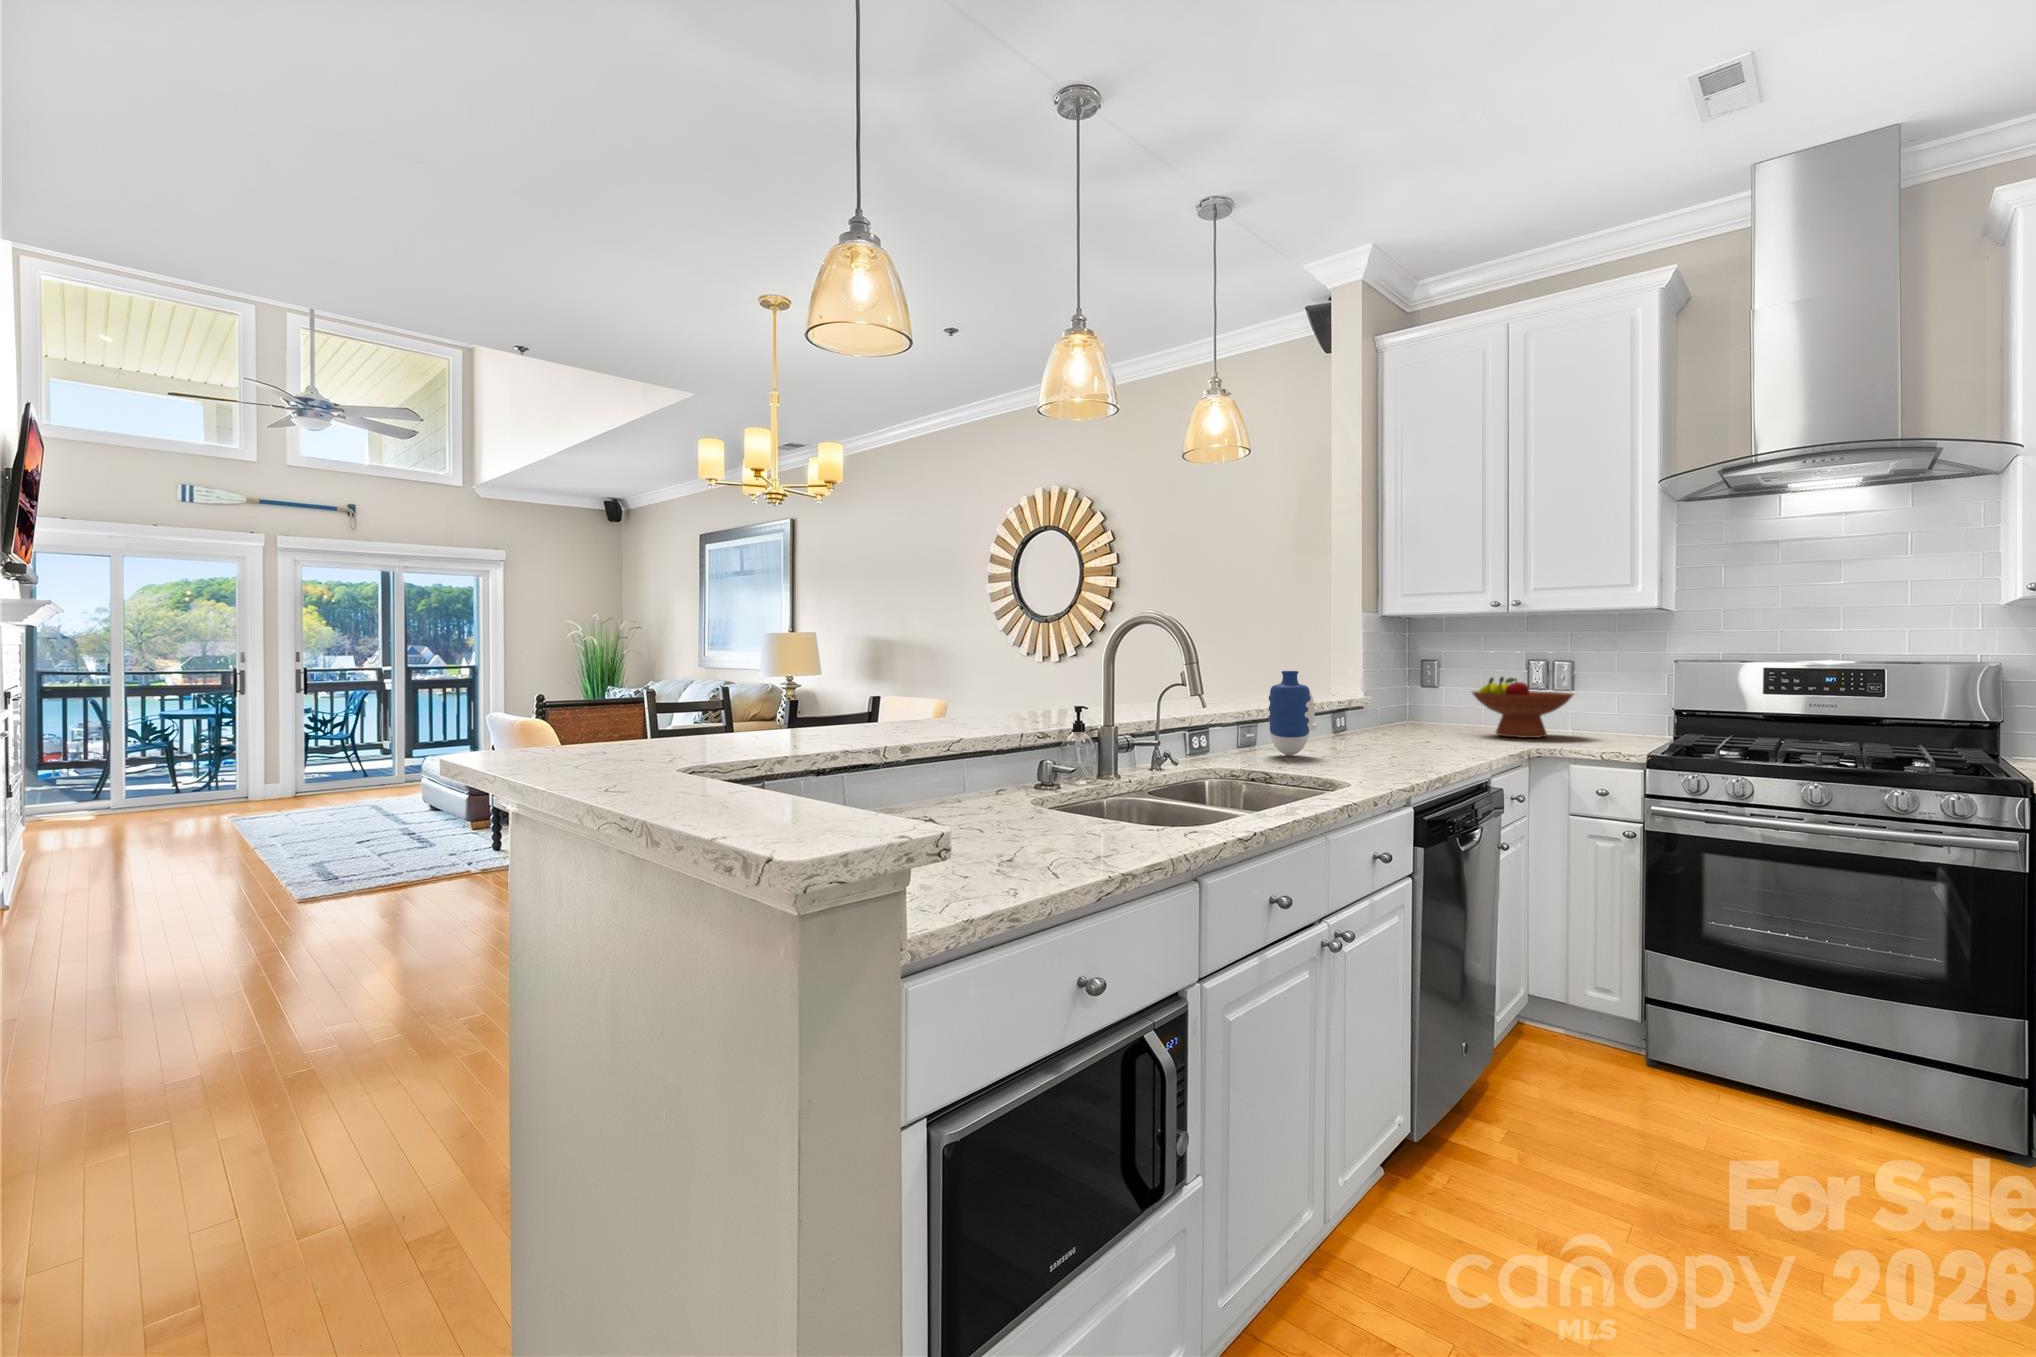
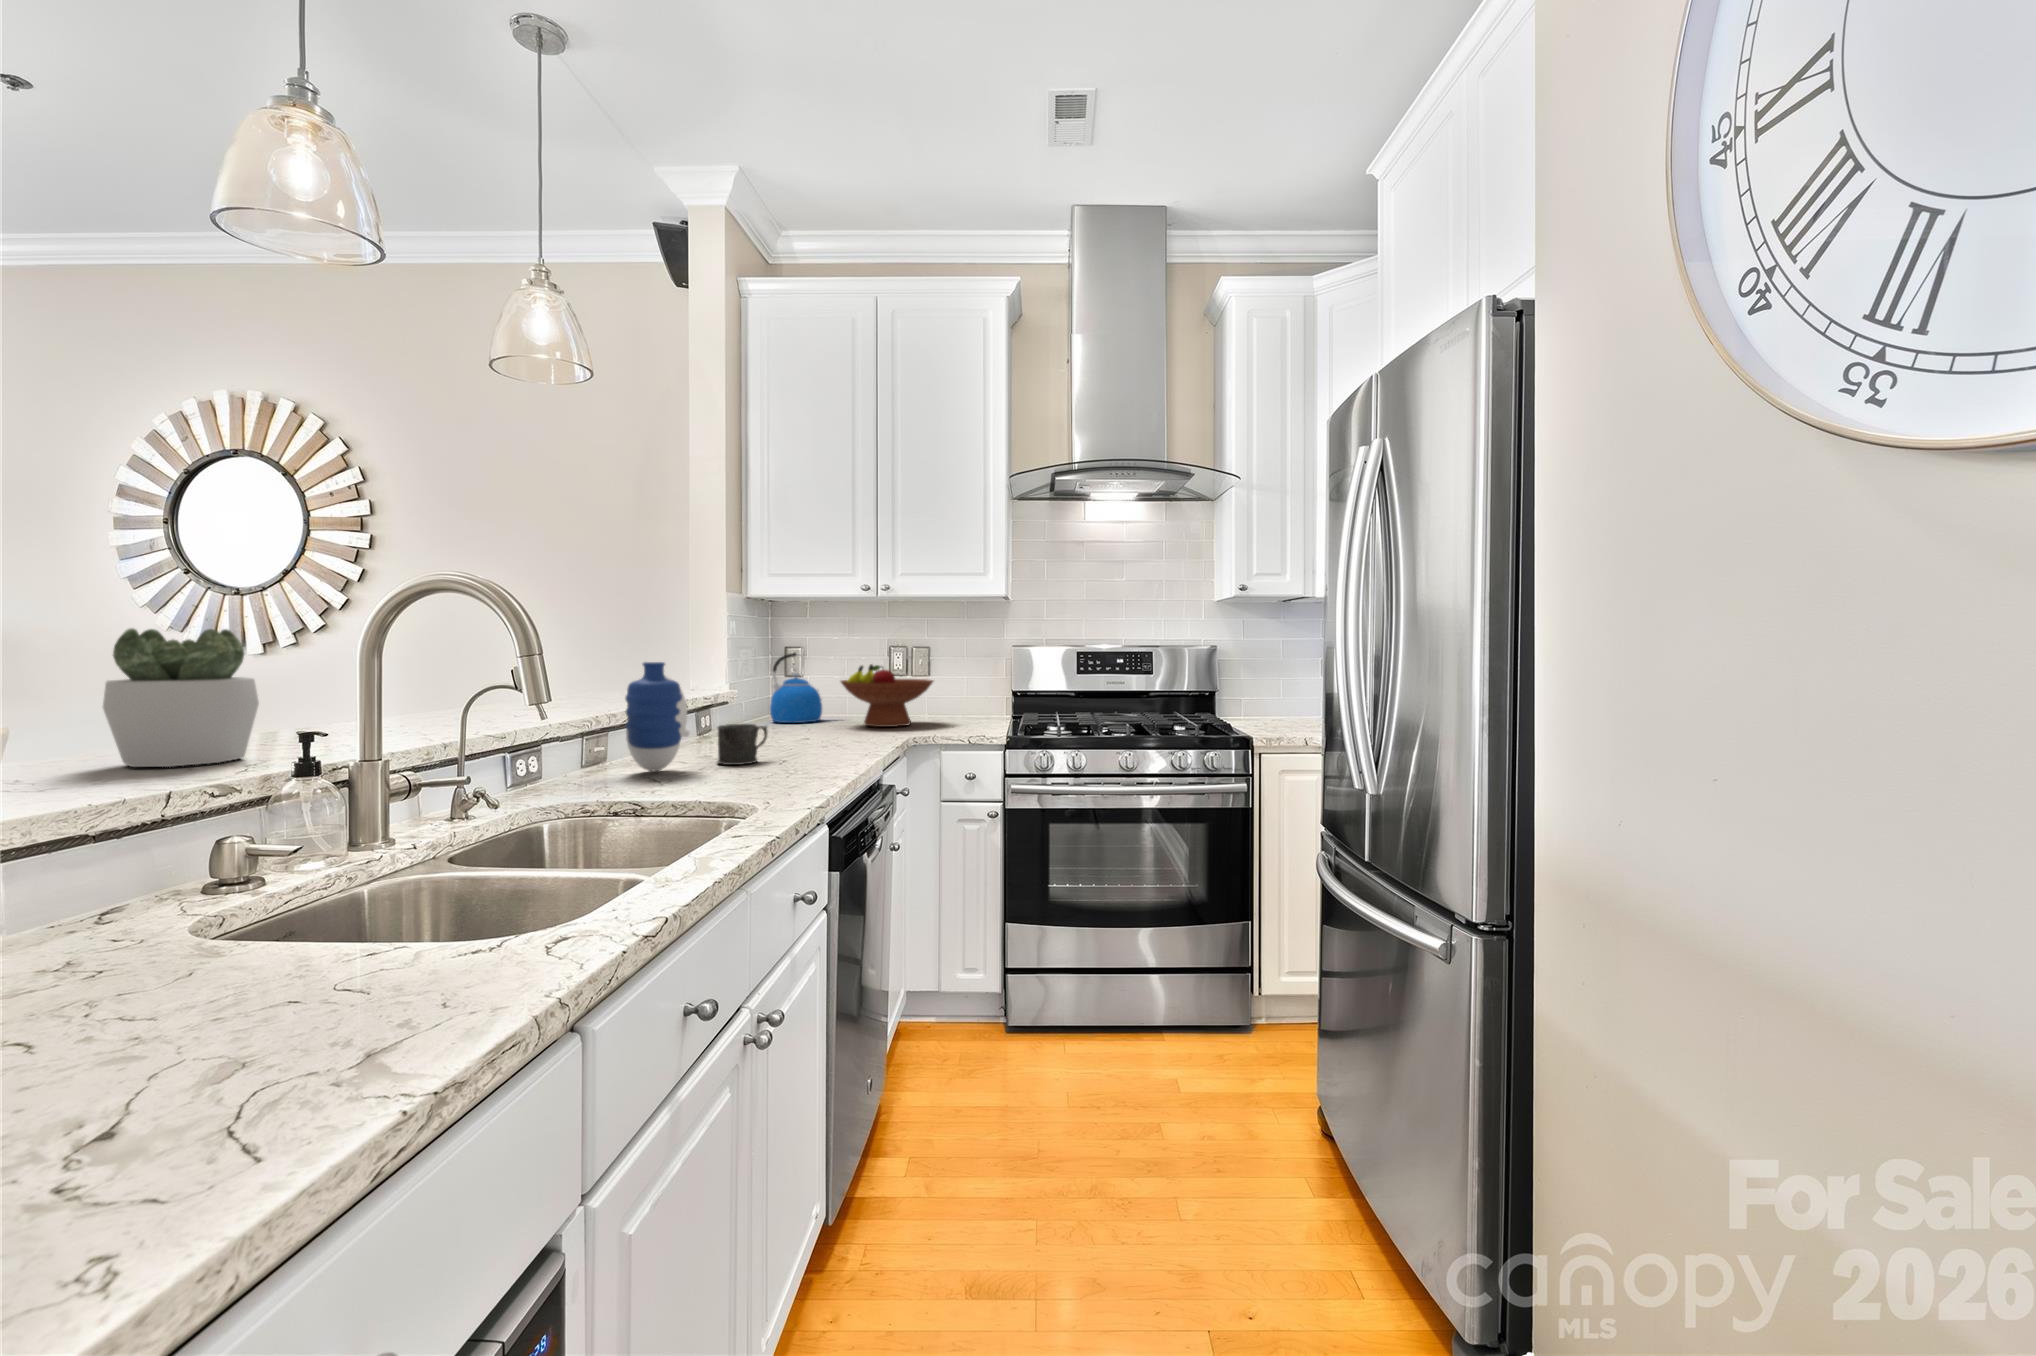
succulent plant: none [996,648,1059,722] -> present [103,628,259,767]
kettle: none [1407,665,1472,729] -> present [770,653,822,723]
mug: none [1339,723,1383,756] -> present [717,724,767,765]

